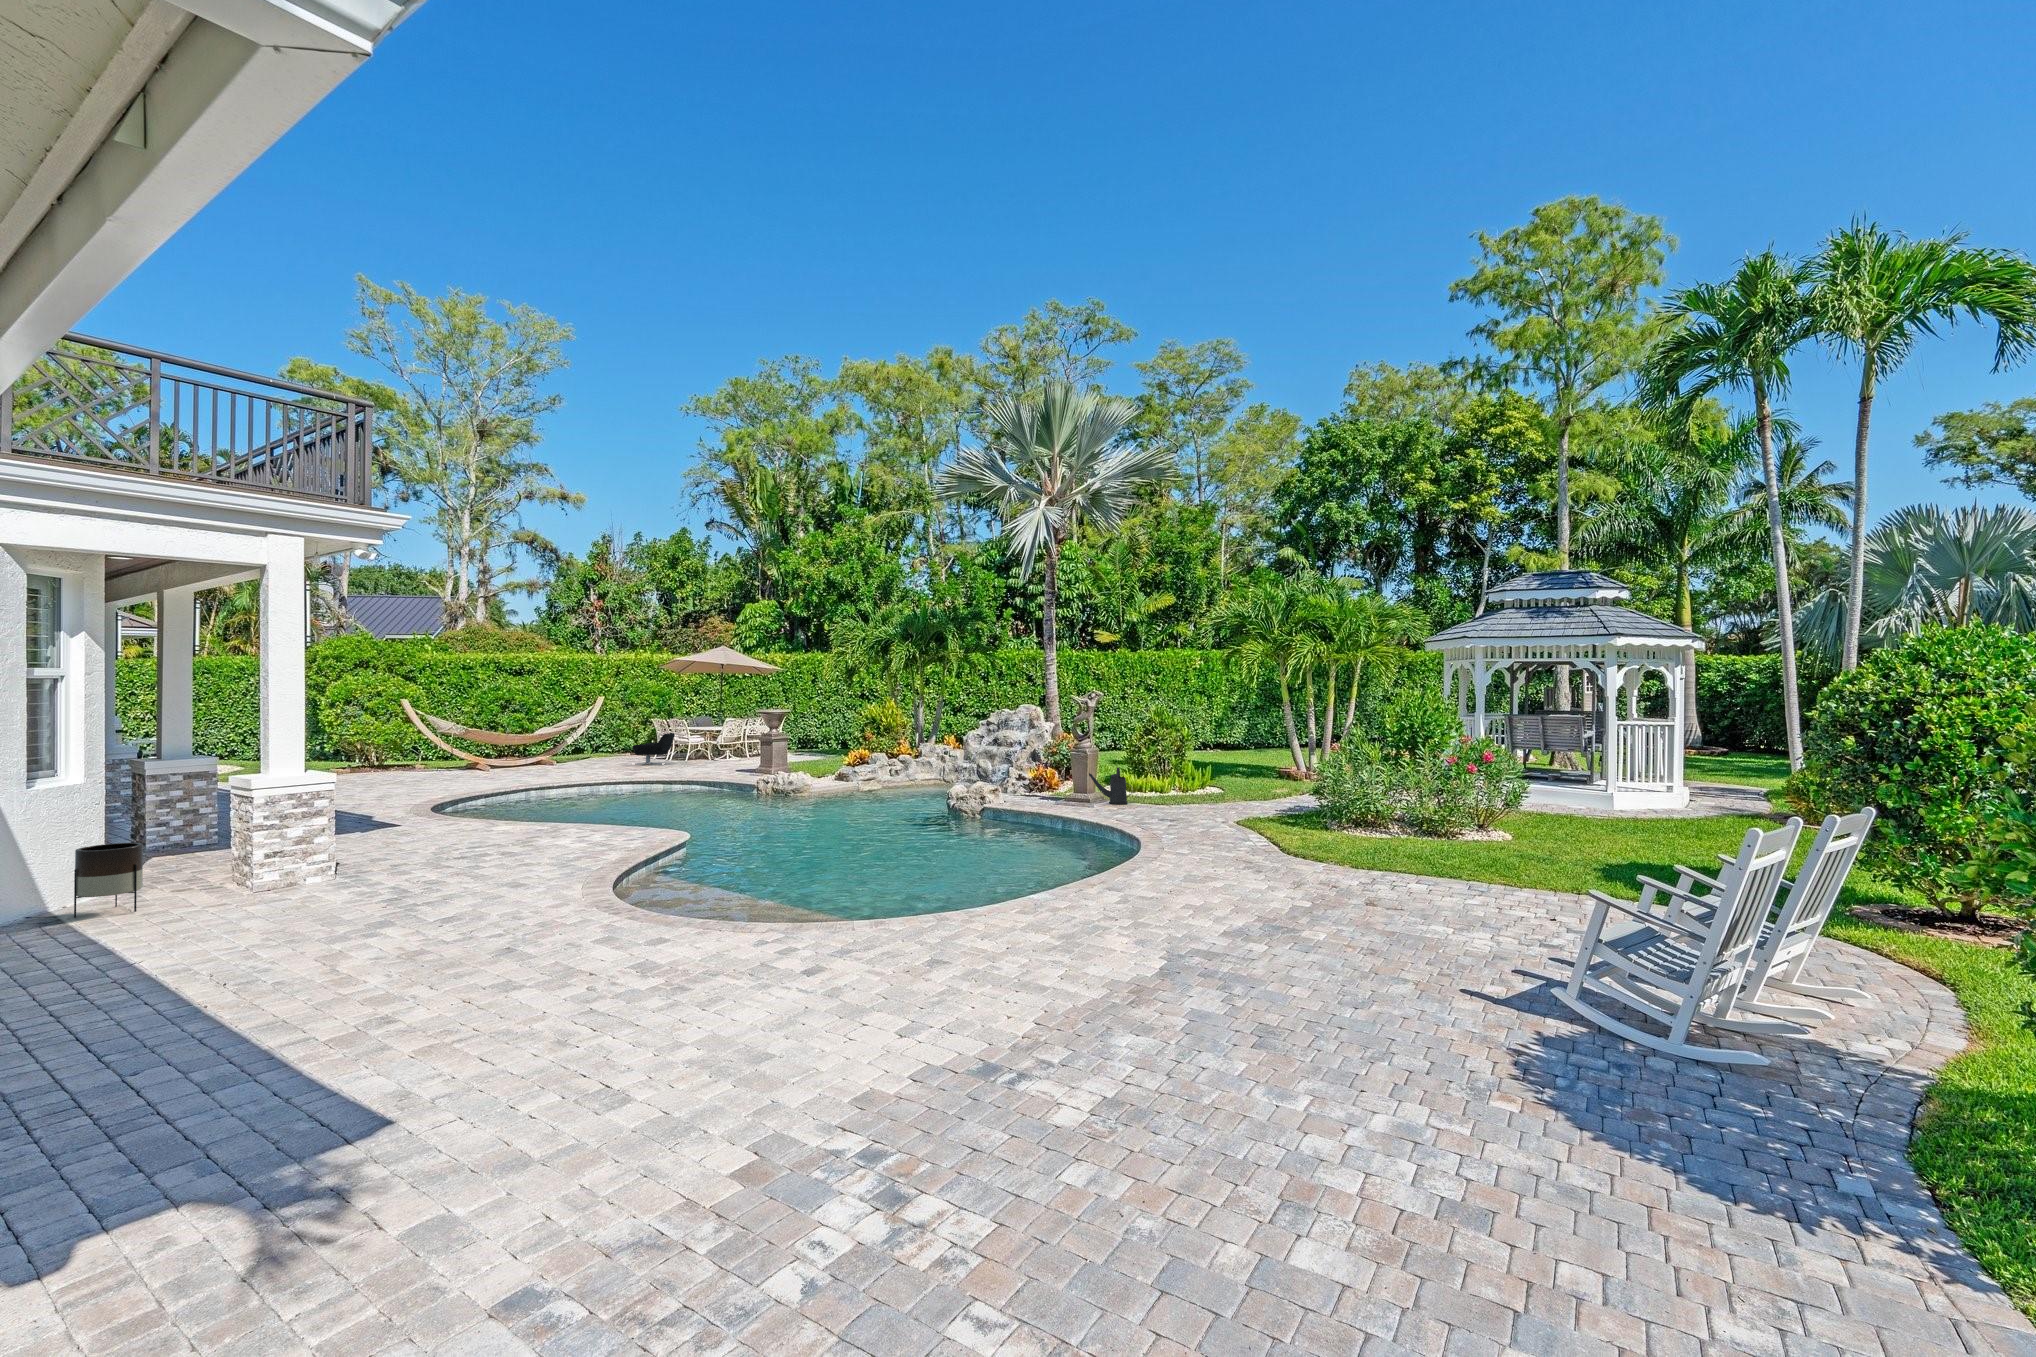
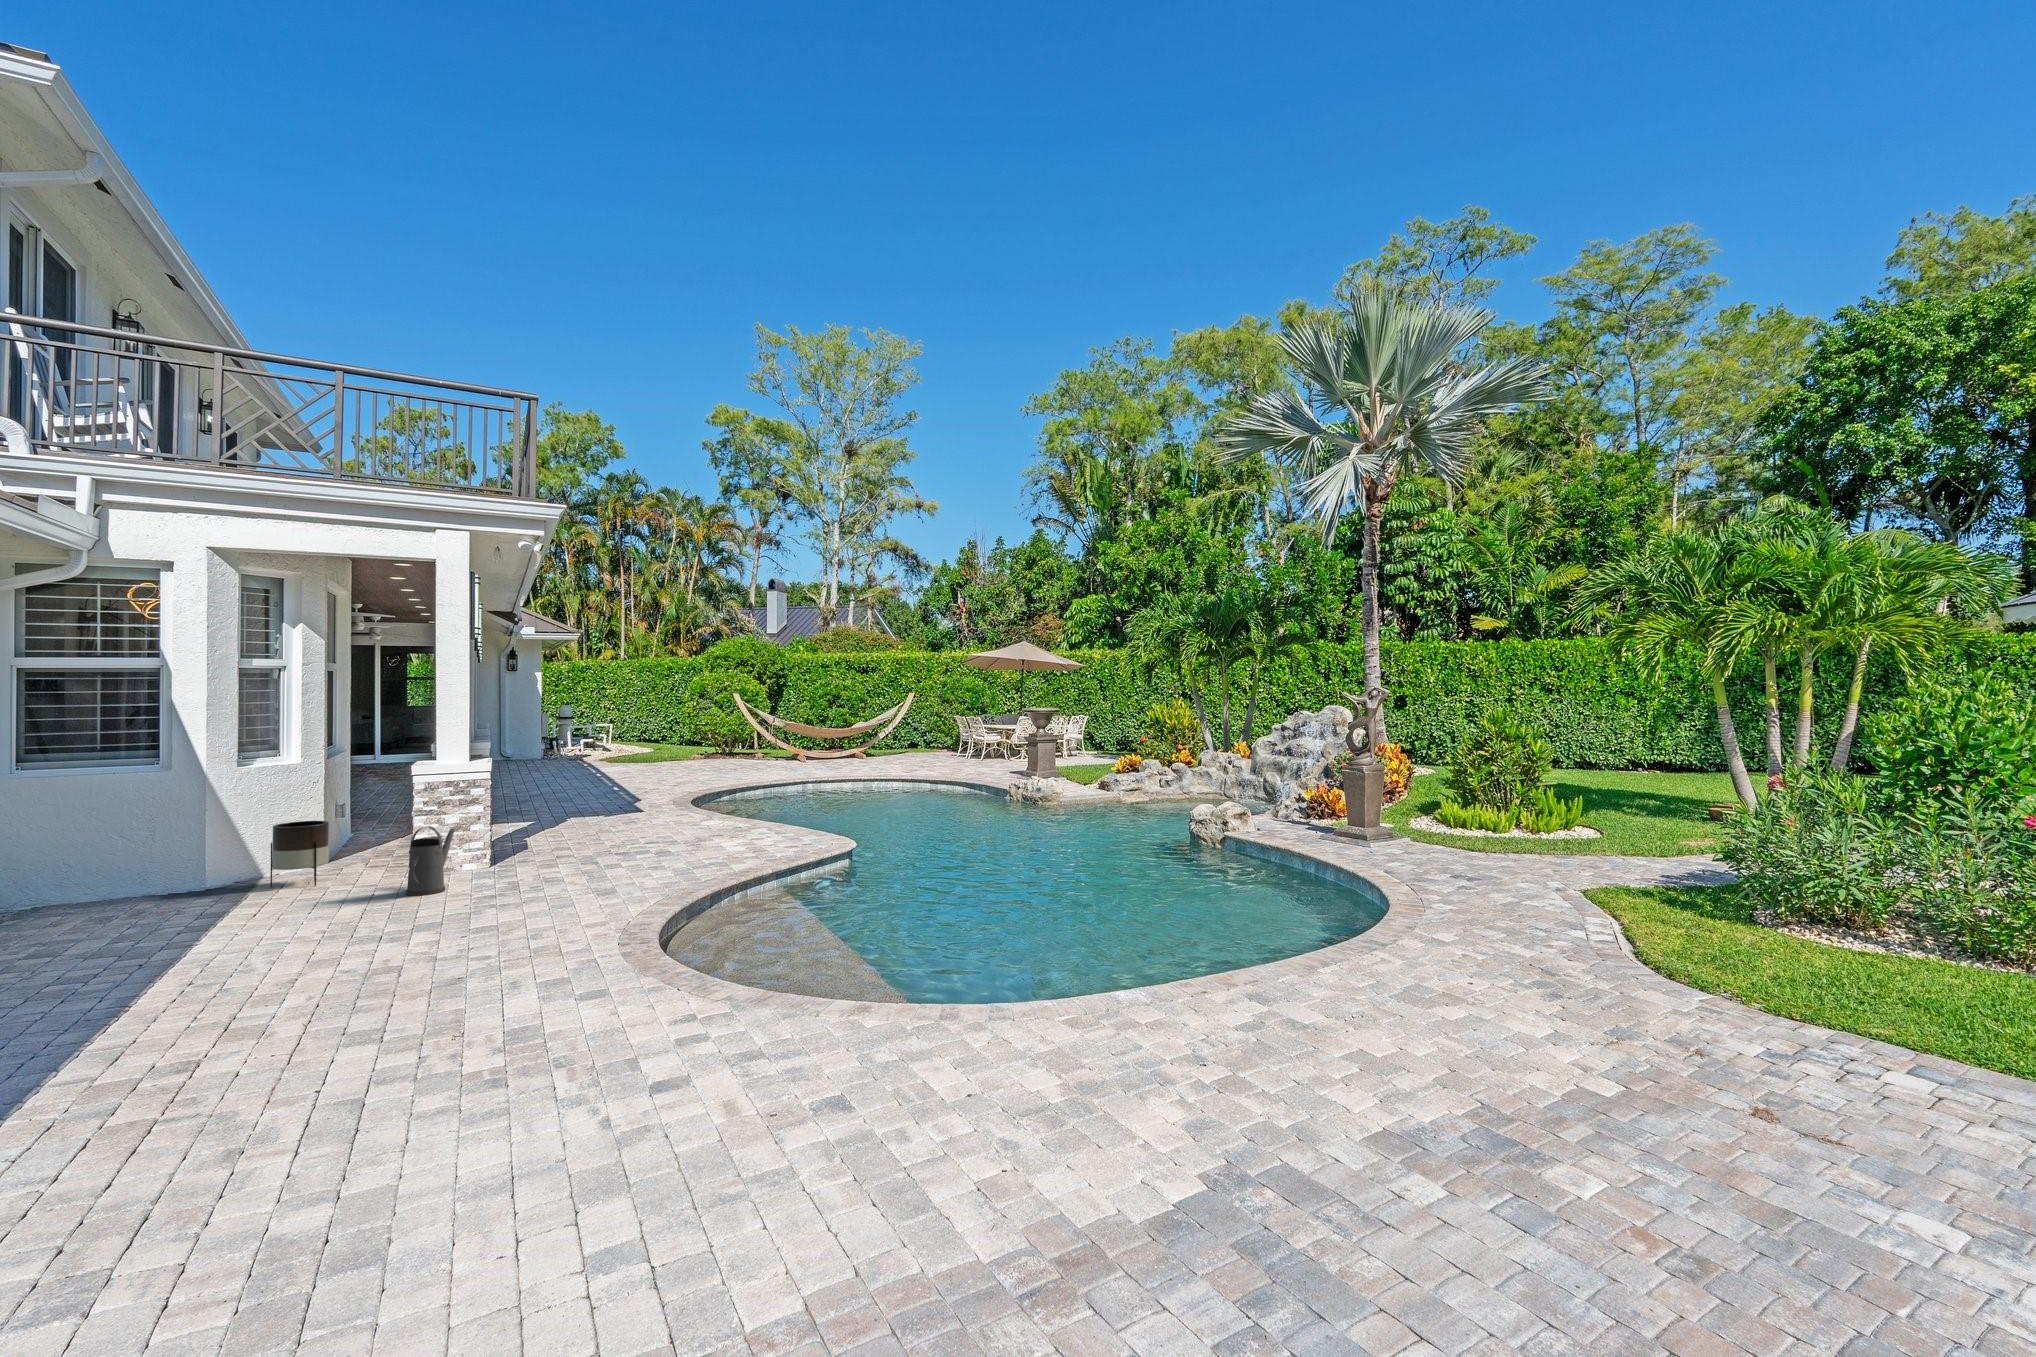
lounge chair: present [632,733,675,765] -> none [933,730,974,762]
watering can: present [1089,768,1133,805] -> present [406,826,455,895]

